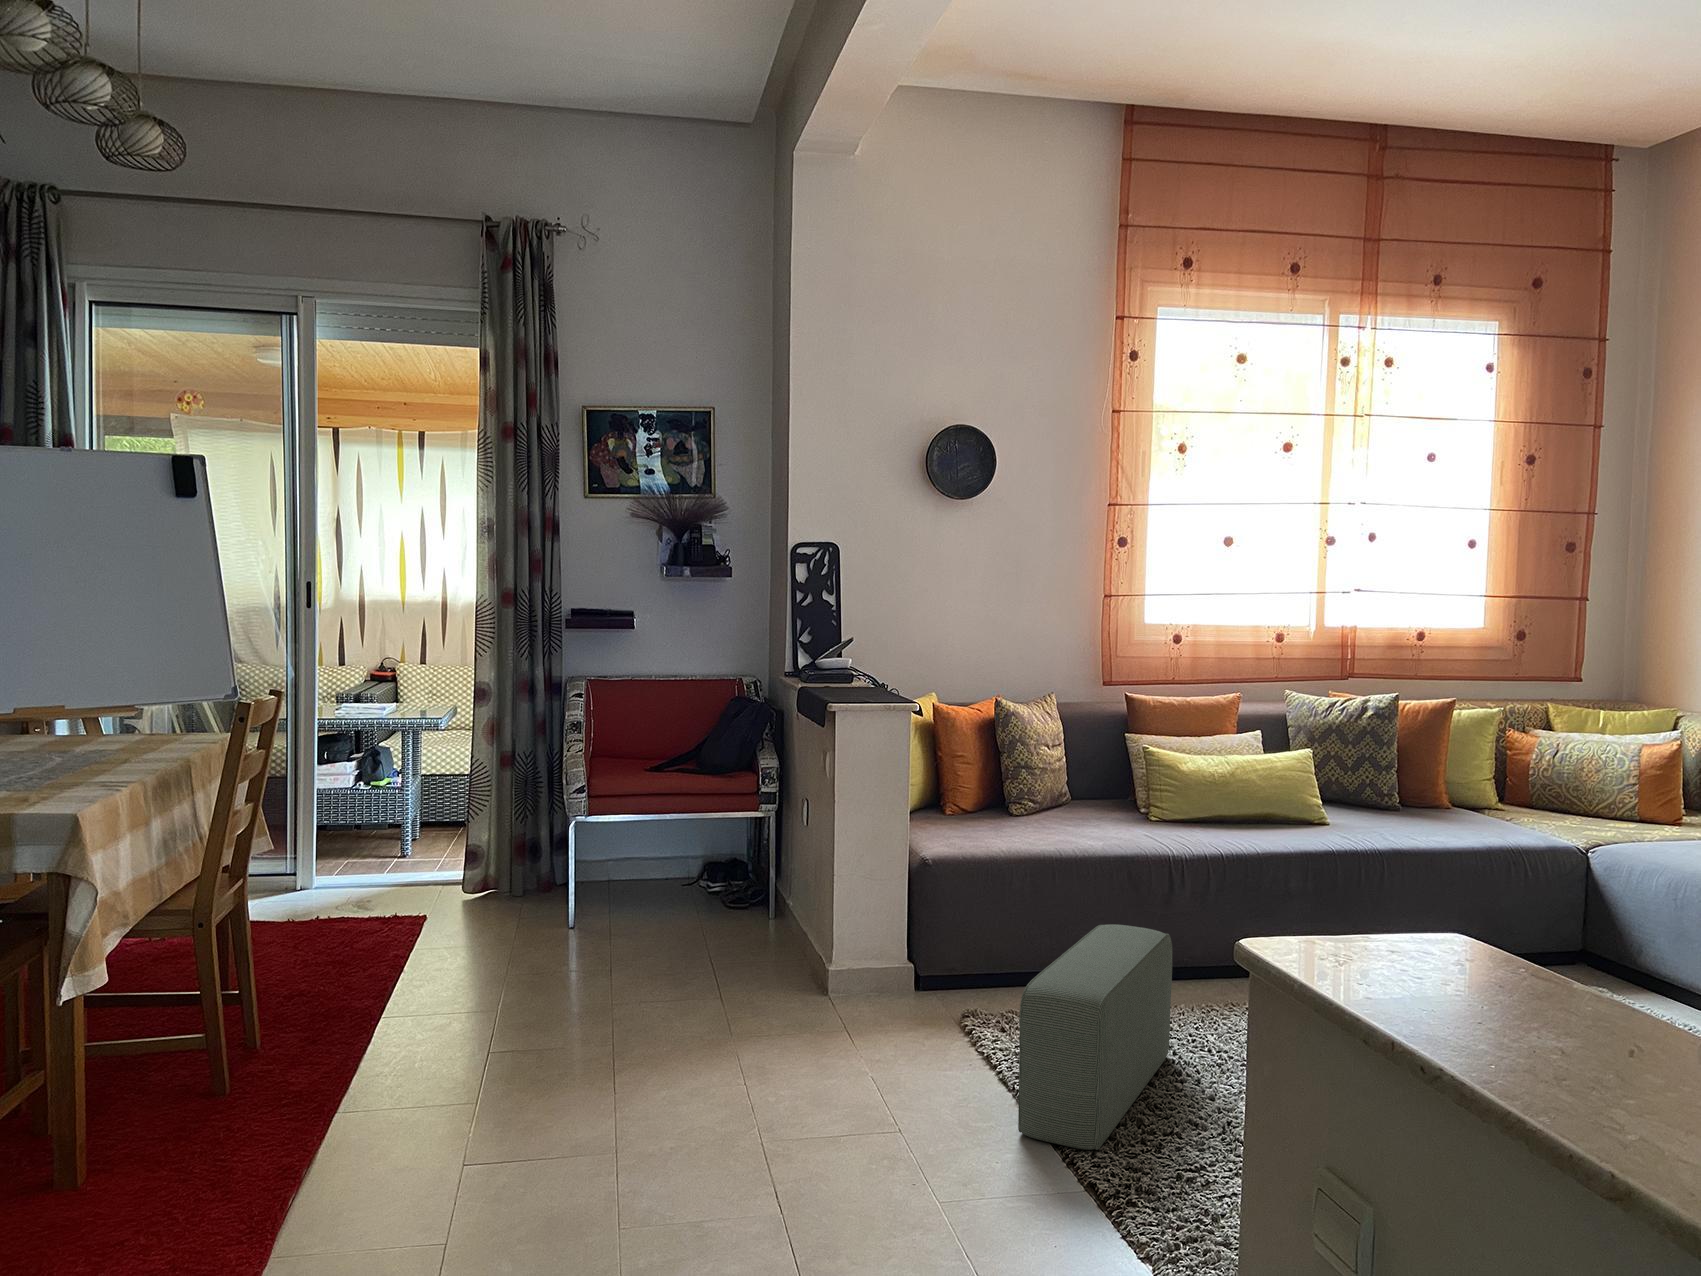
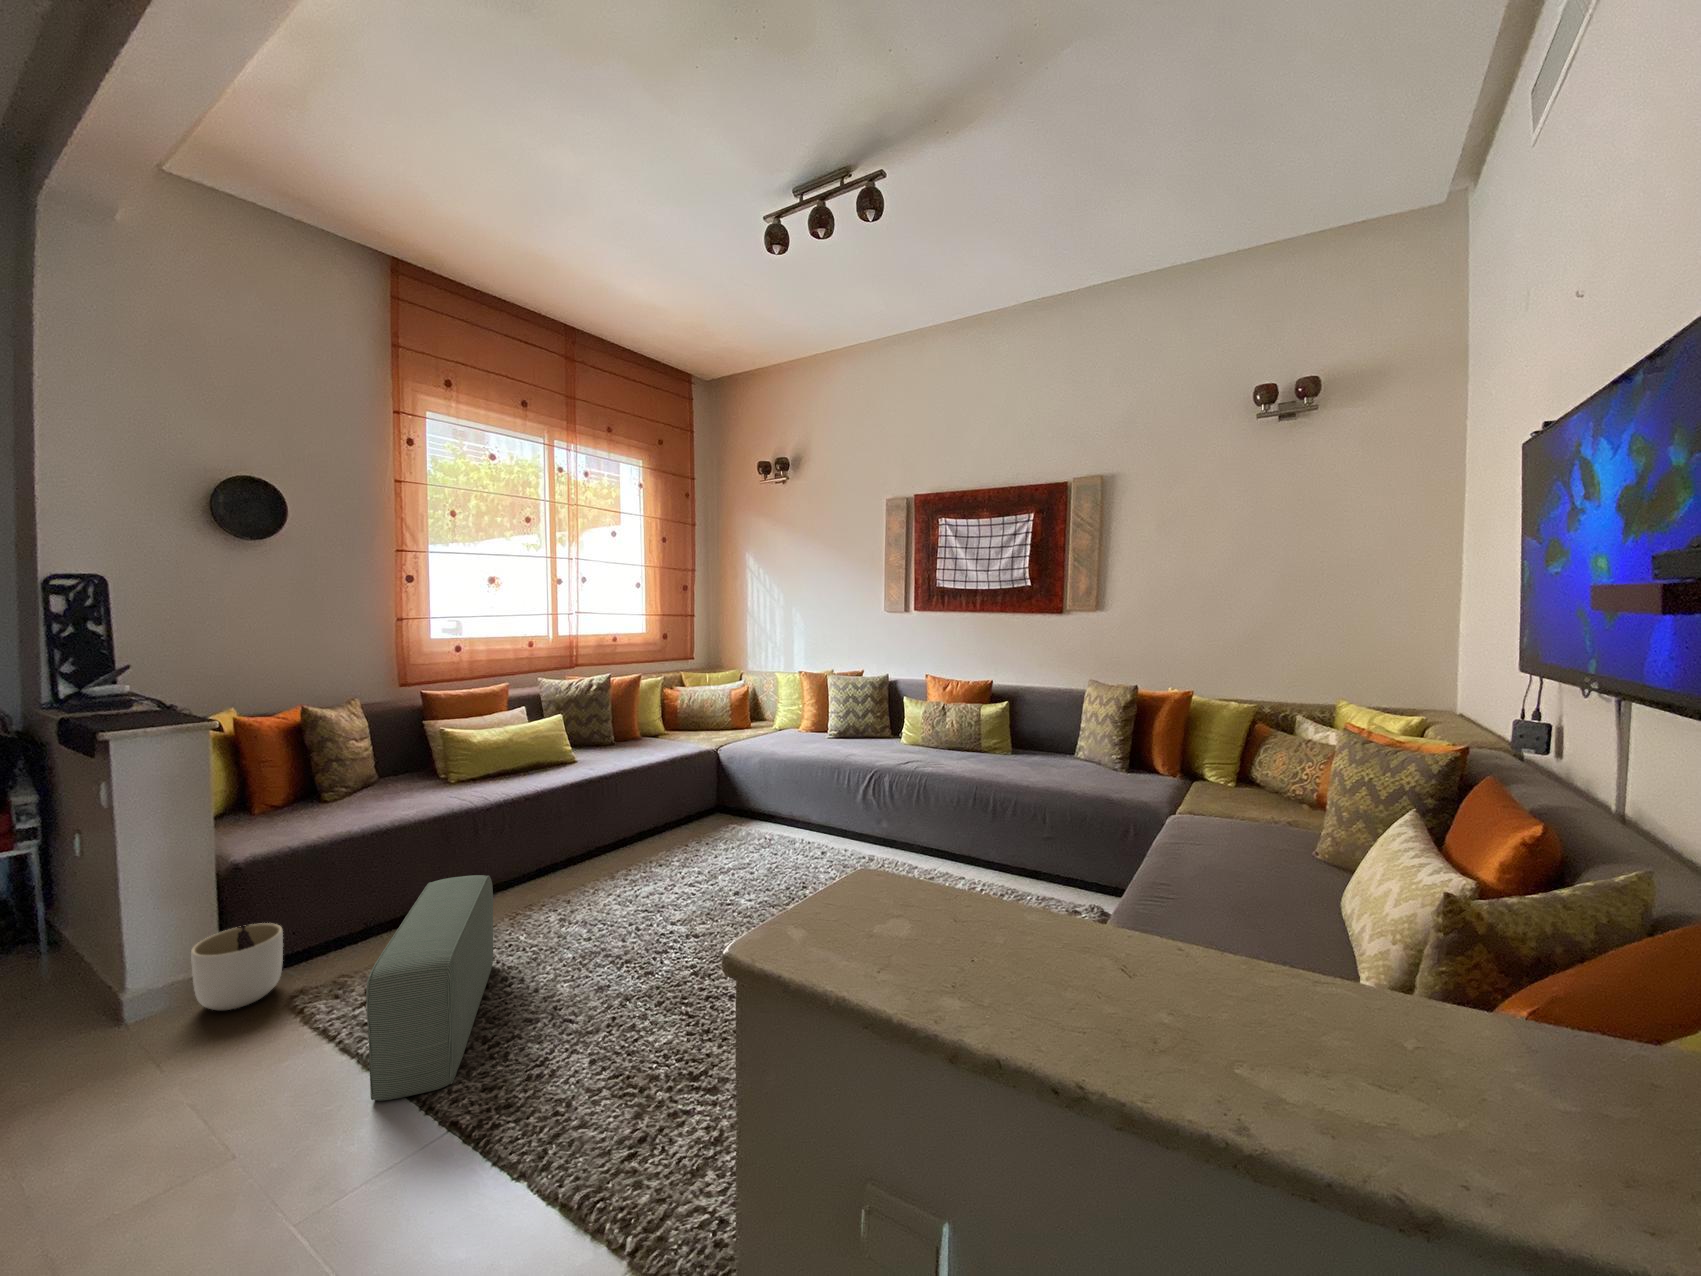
planter: none [884,929,959,1013] -> present [191,923,283,1010]

